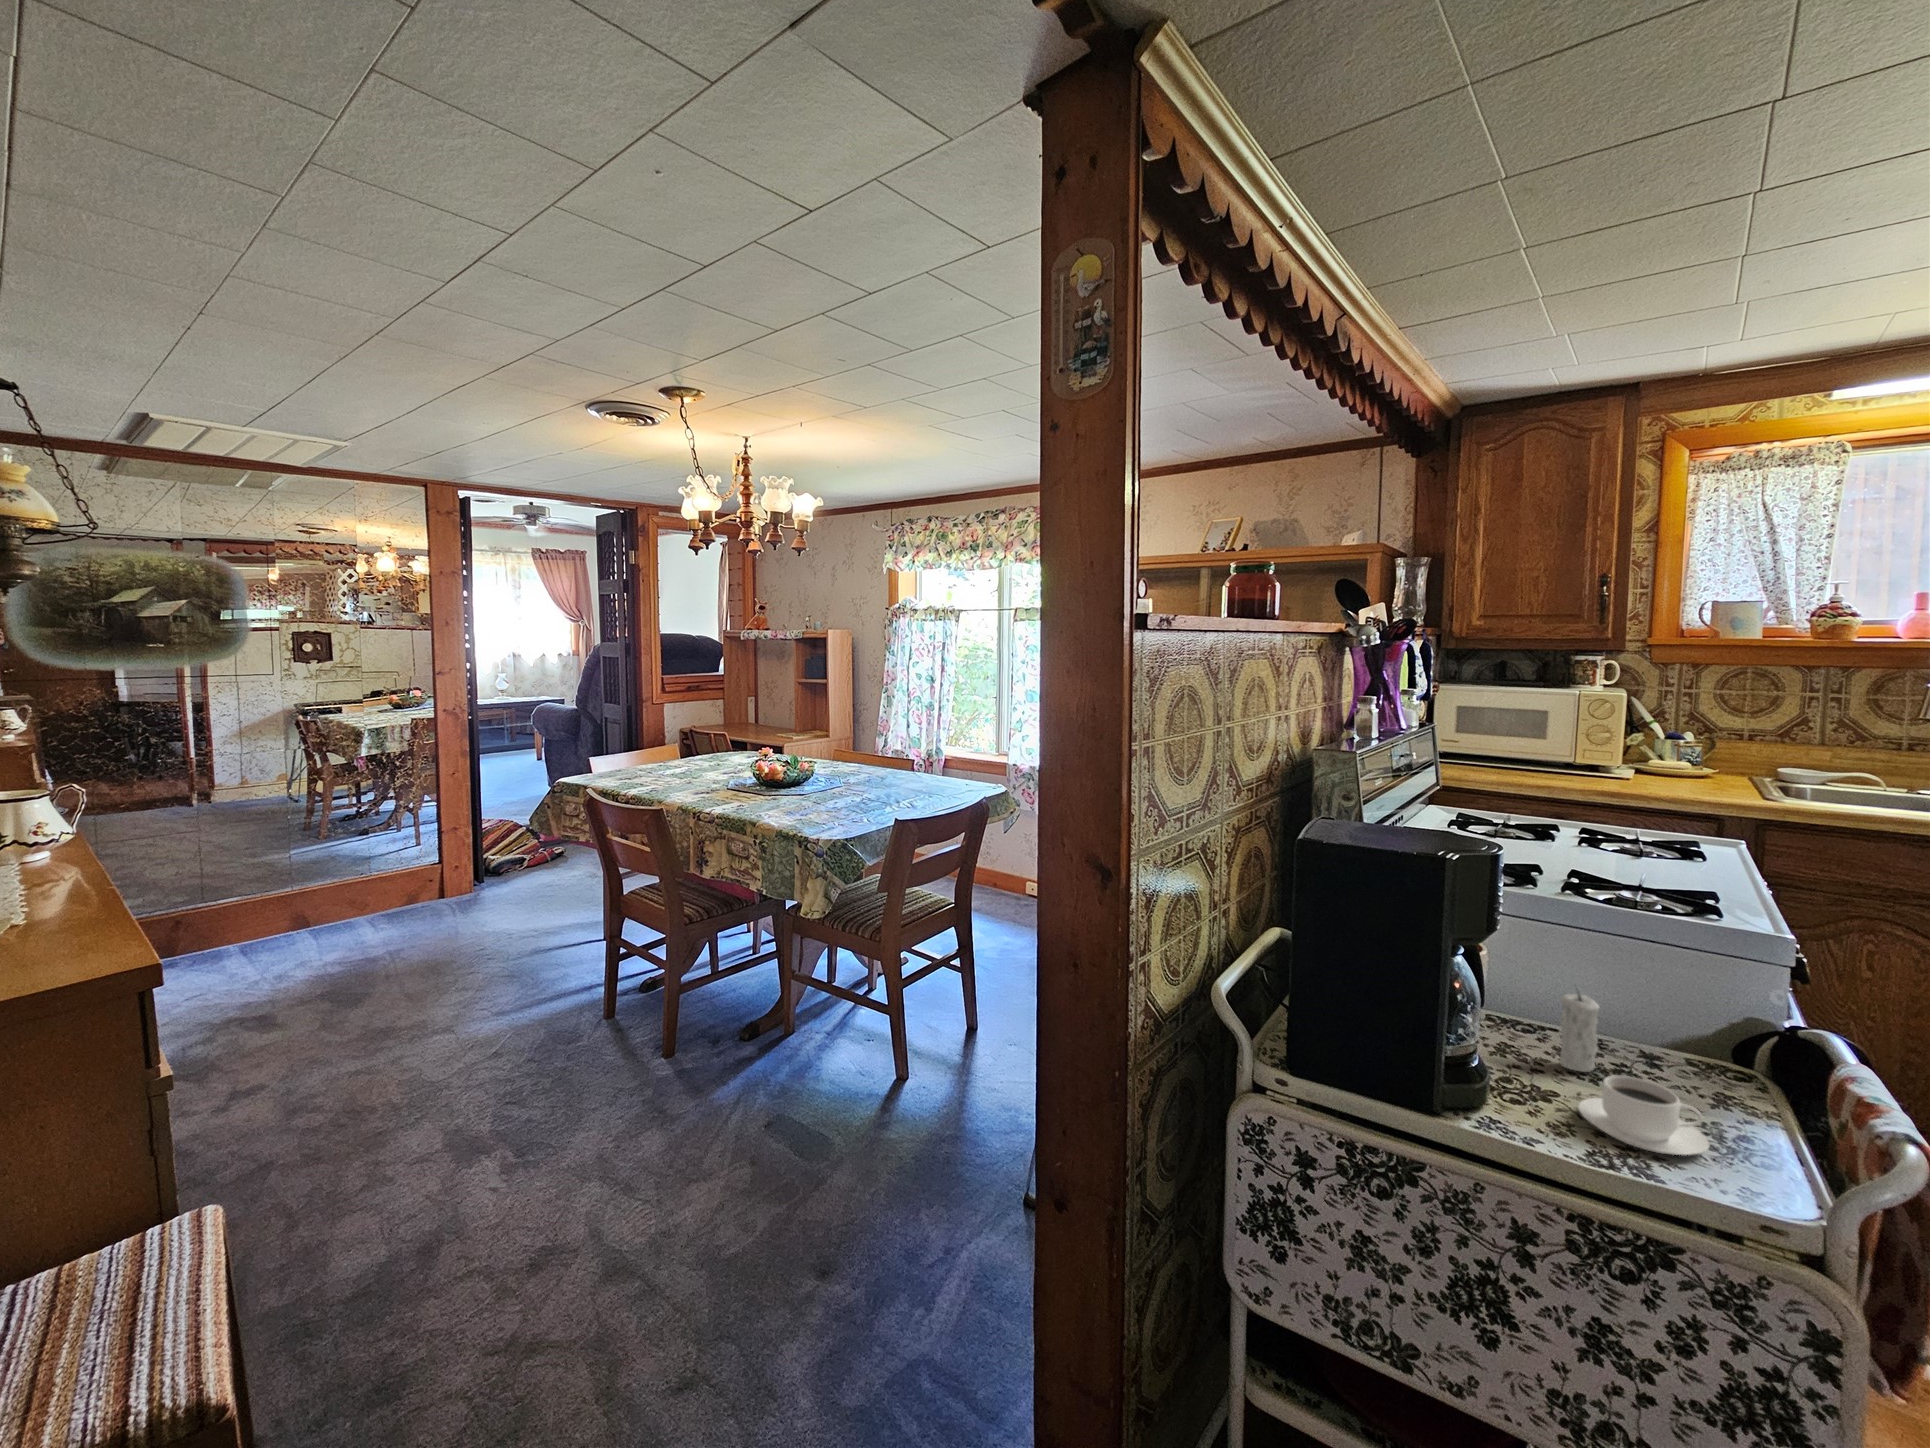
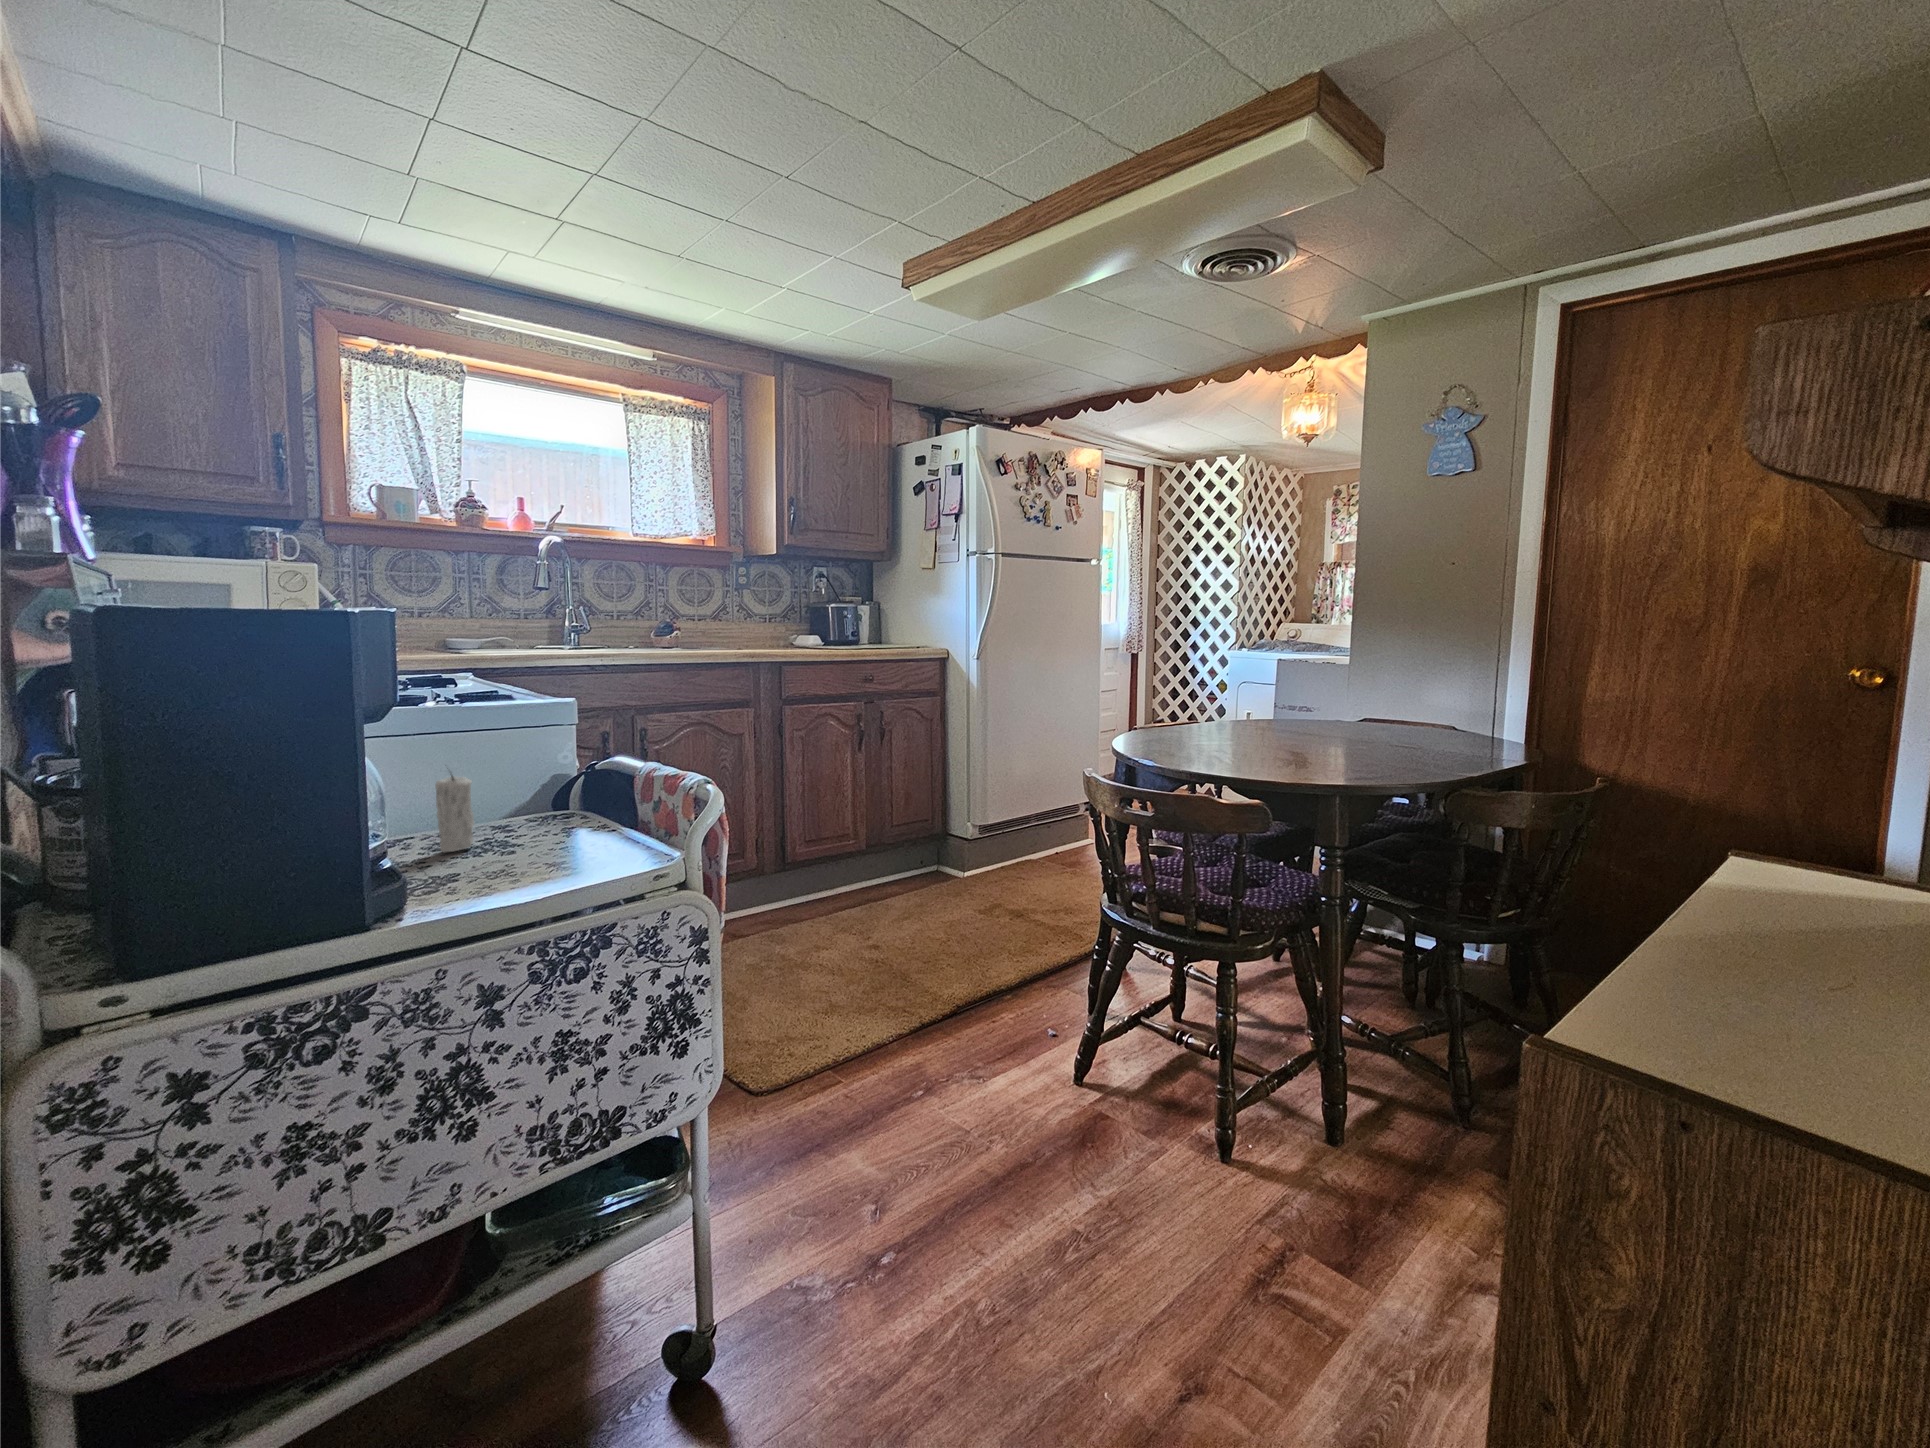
coffee cup: present [1578,1076,1710,1155] -> none [491,816,599,872]

